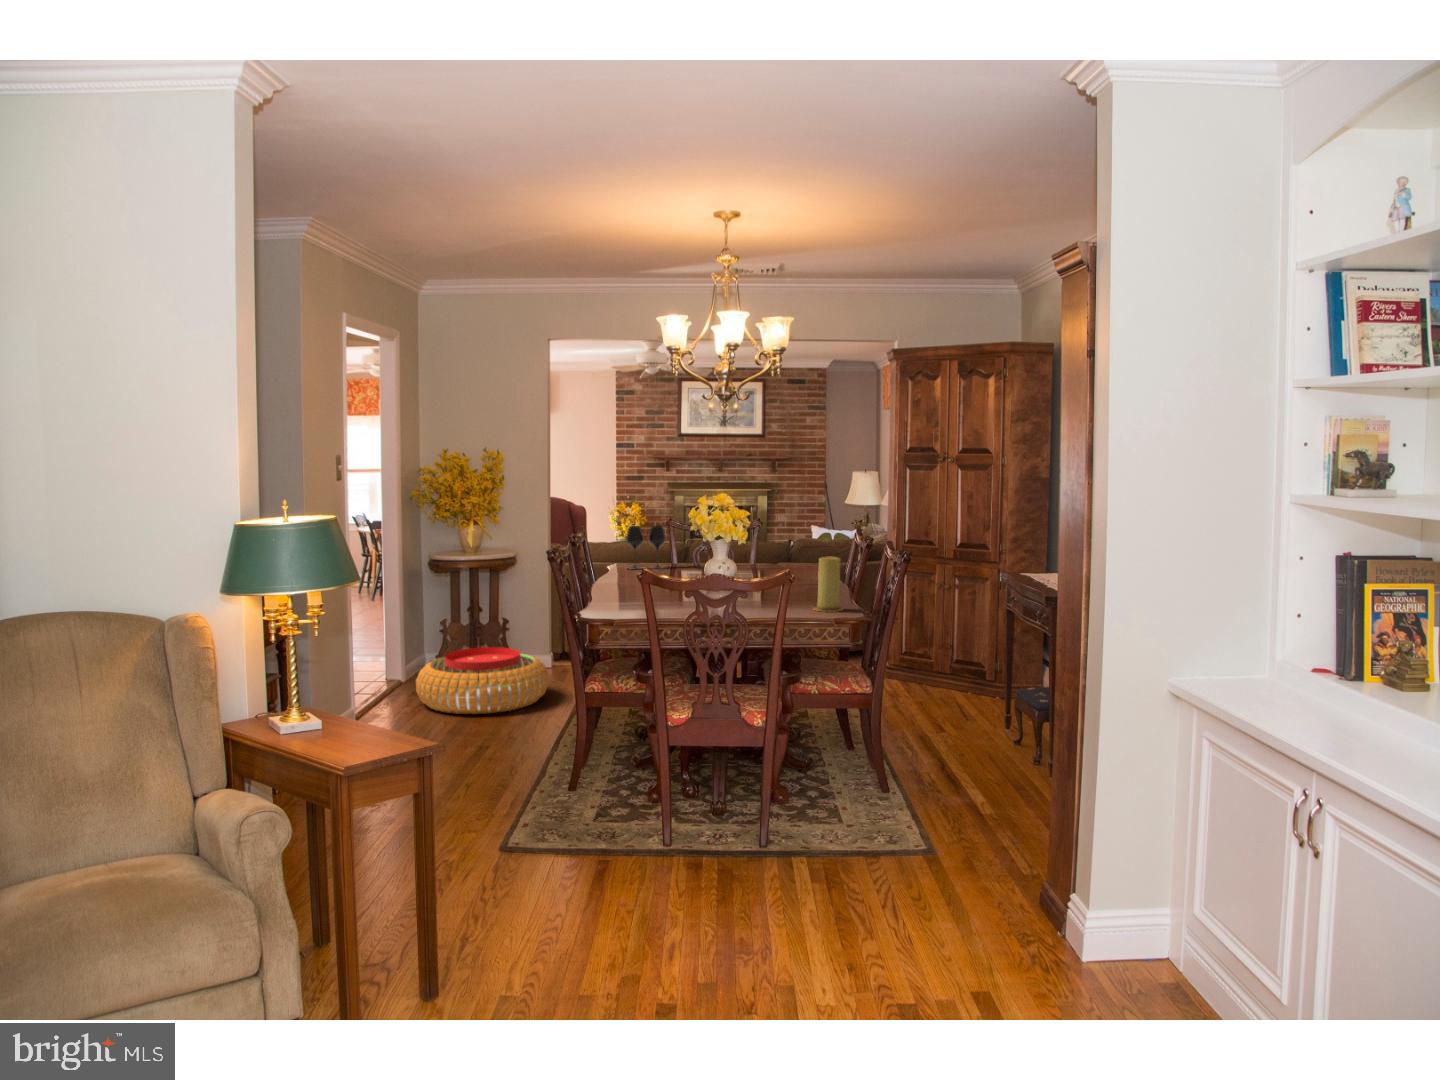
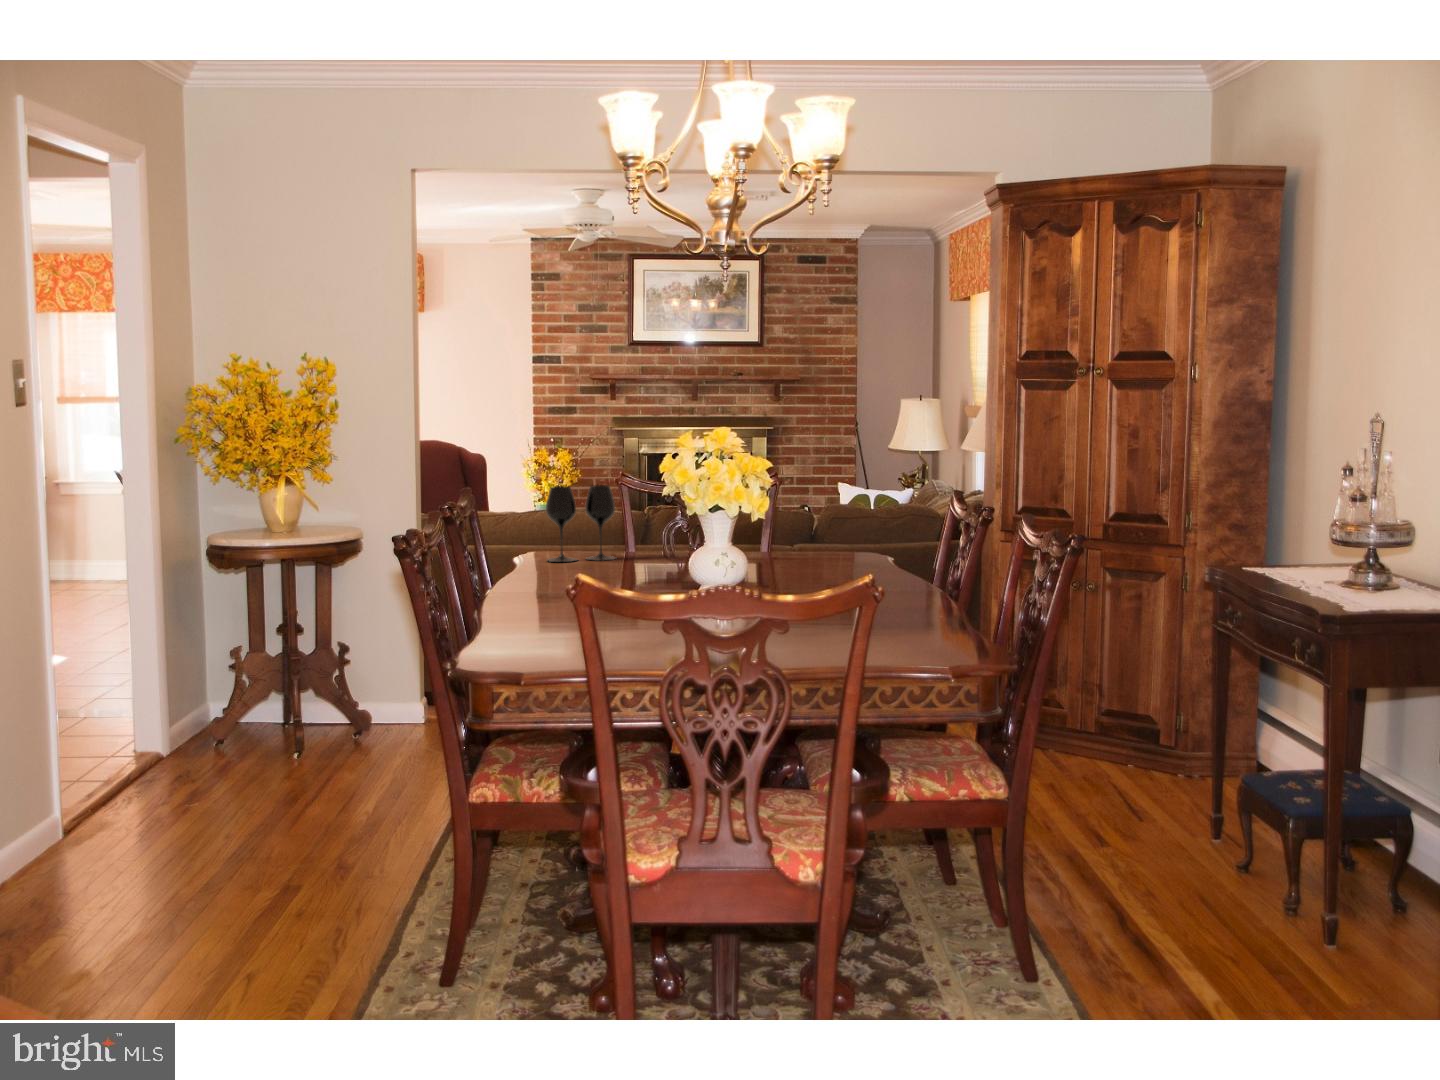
candle: present [814,557,843,612] -> none [903,545,961,651]
pouf: present [416,647,549,714] -> none [180,695,415,818]

